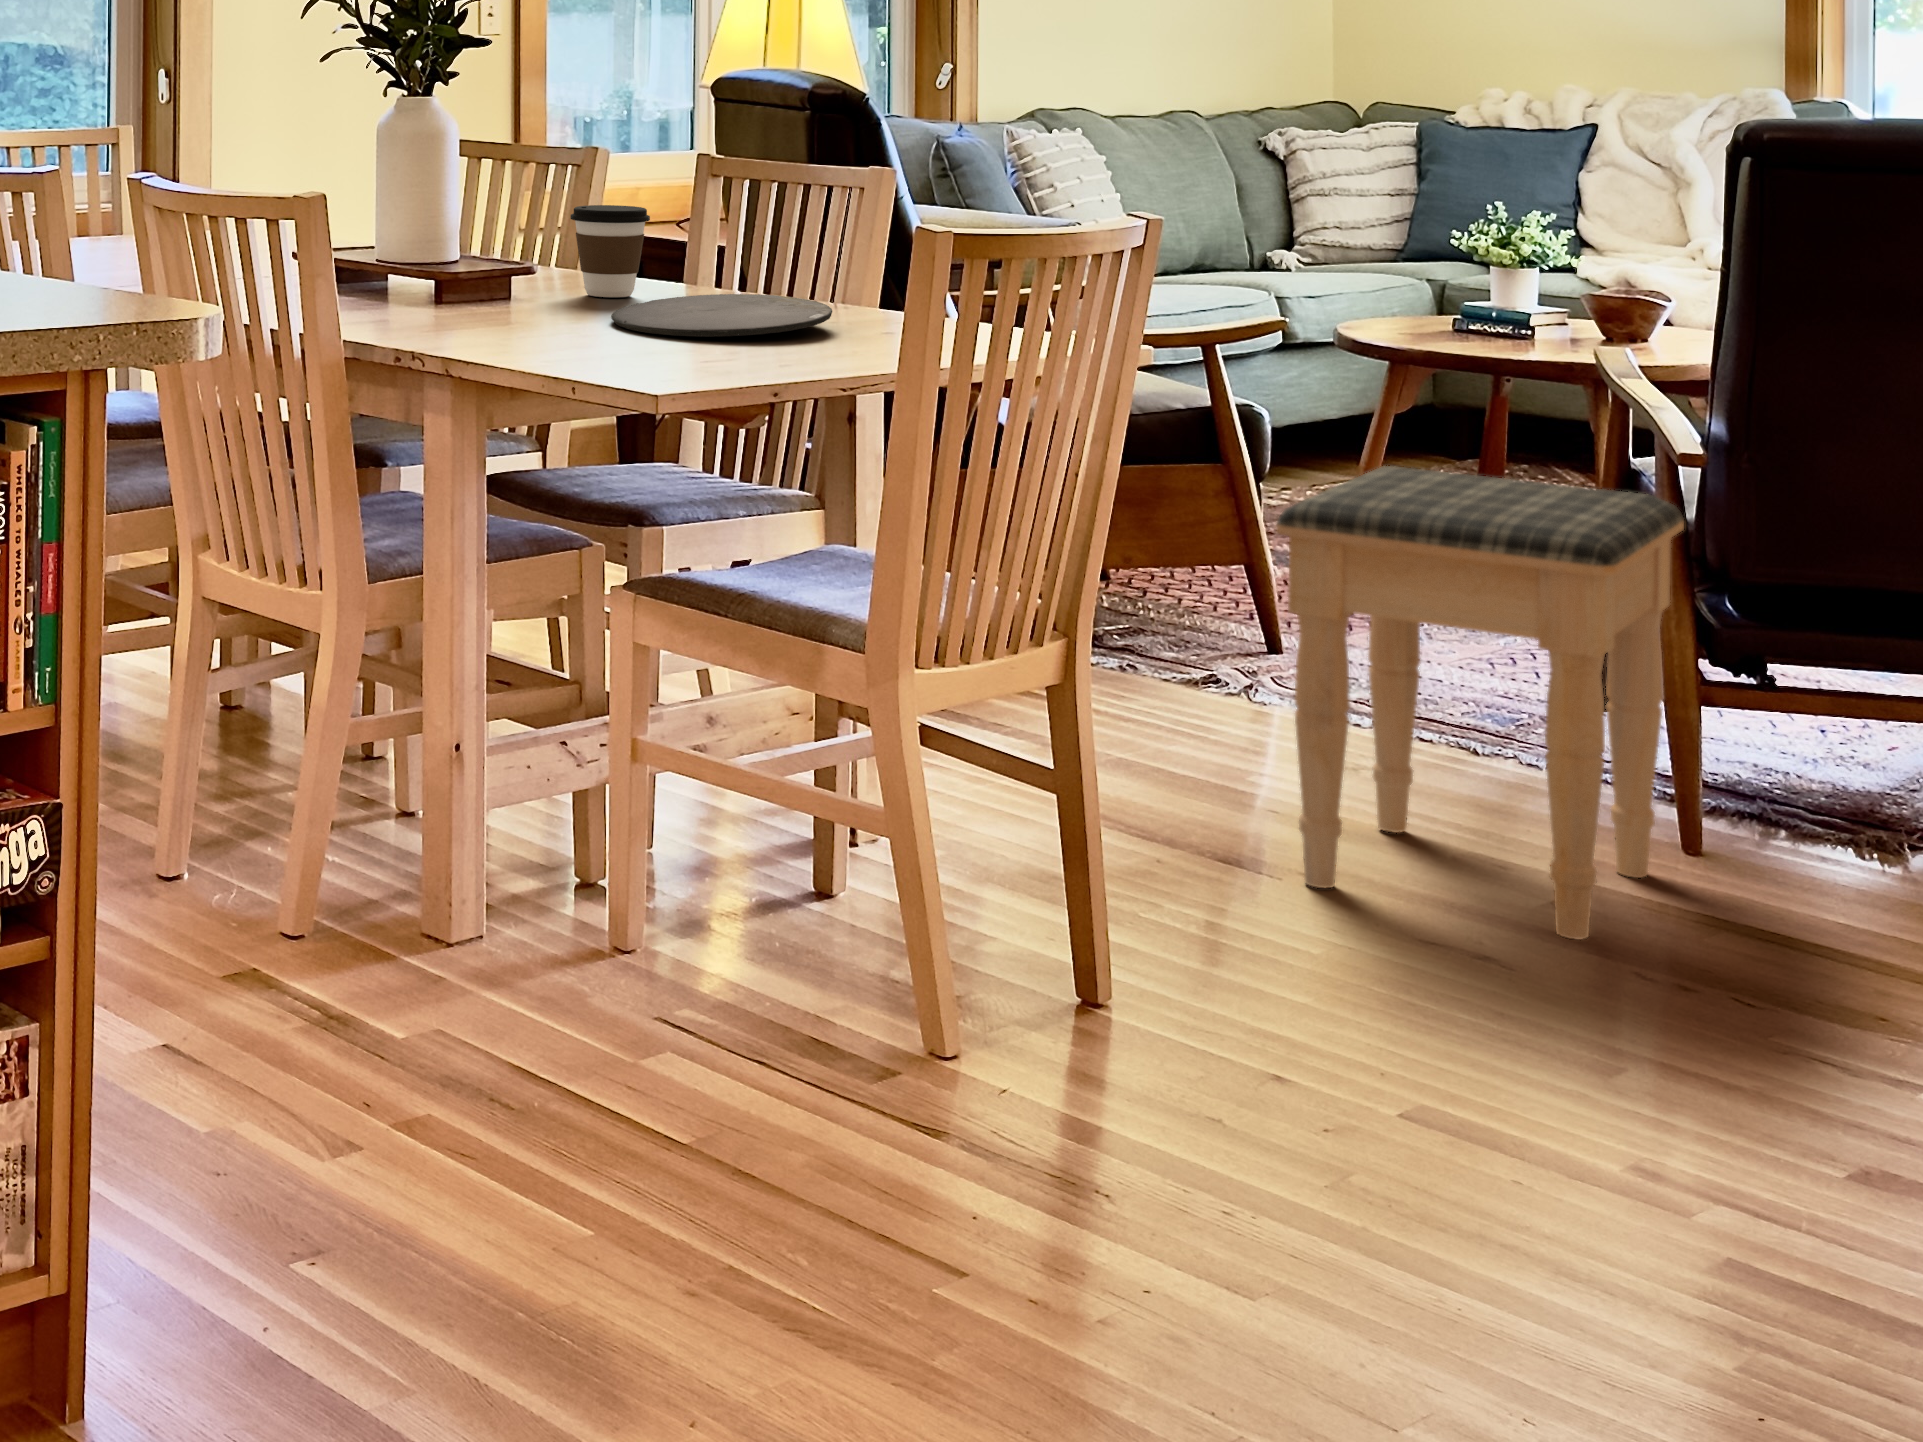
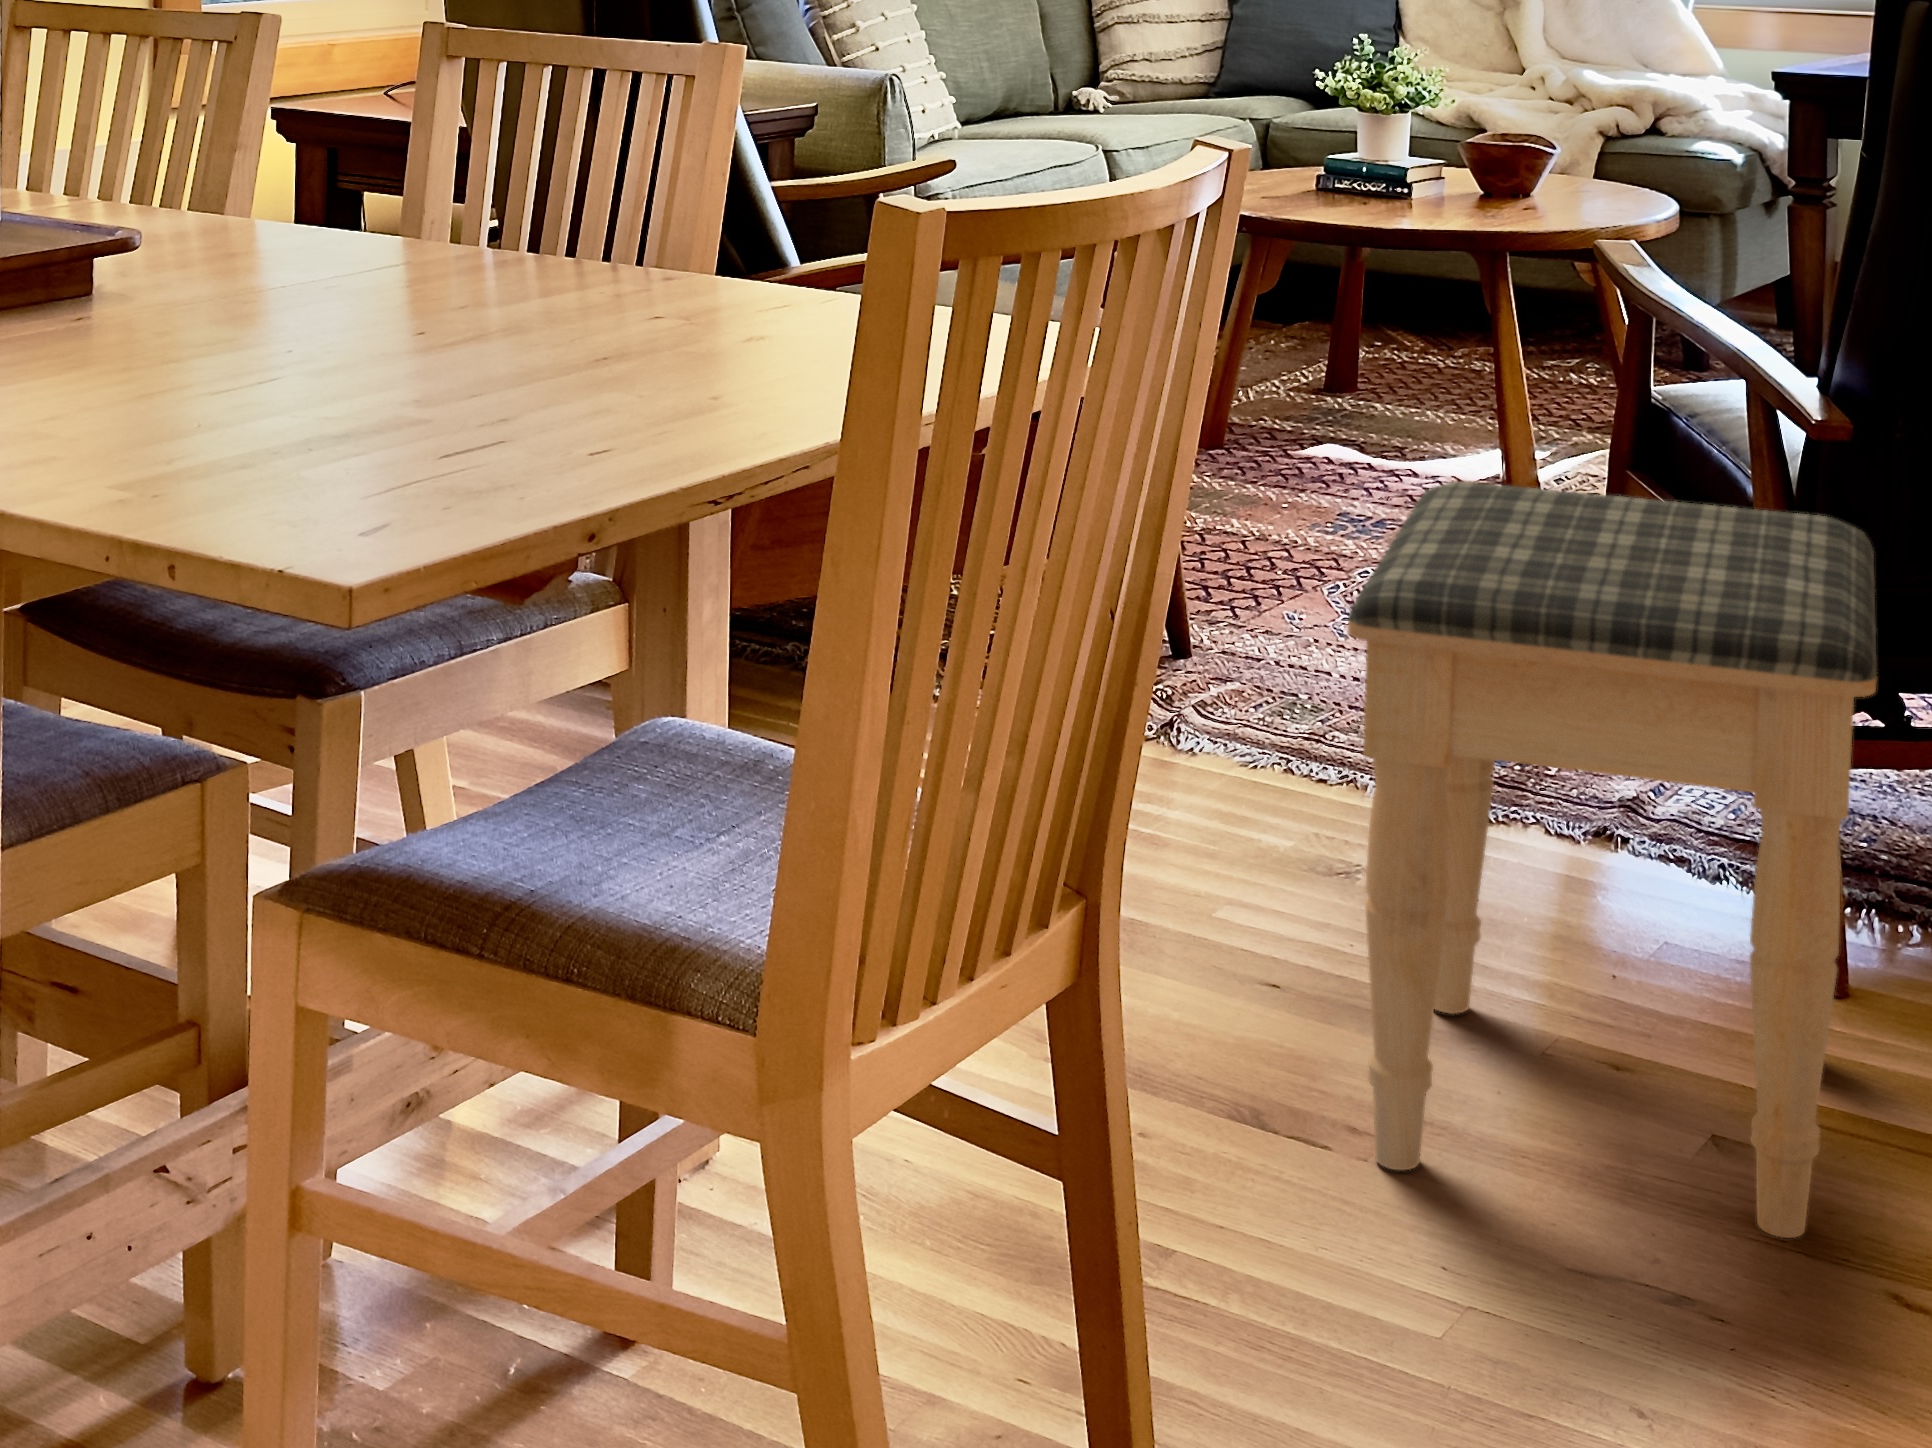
coffee cup: present [571,205,650,297] -> none [183,134,327,299]
plate: present [611,294,832,337] -> none [249,294,655,407]

